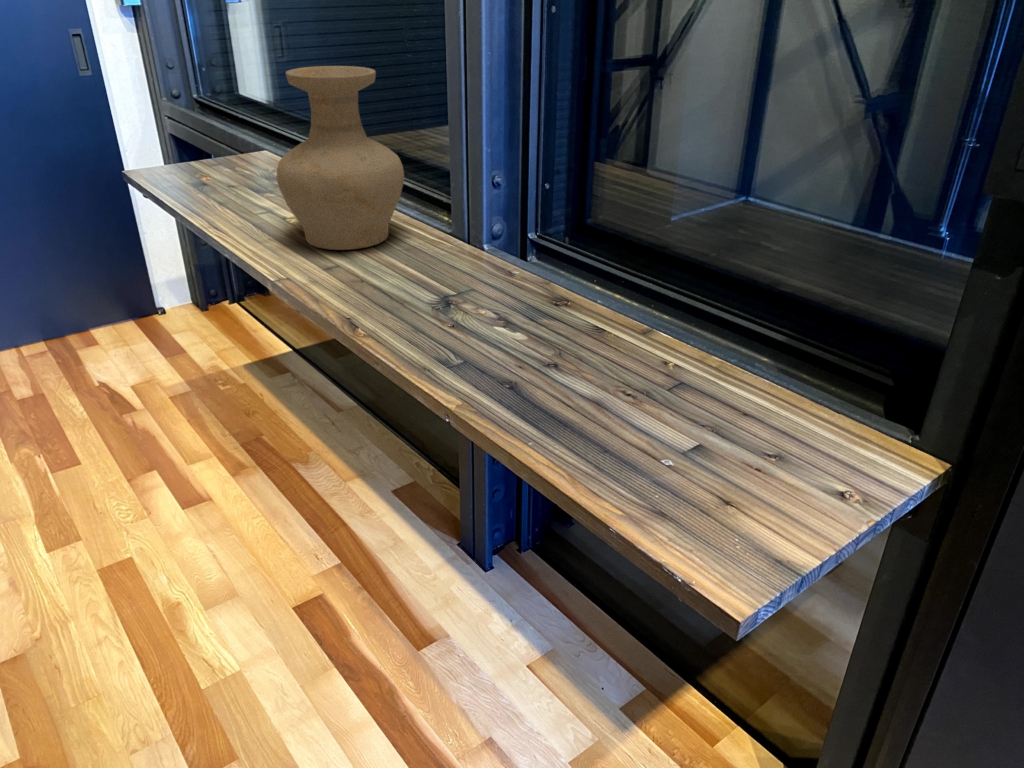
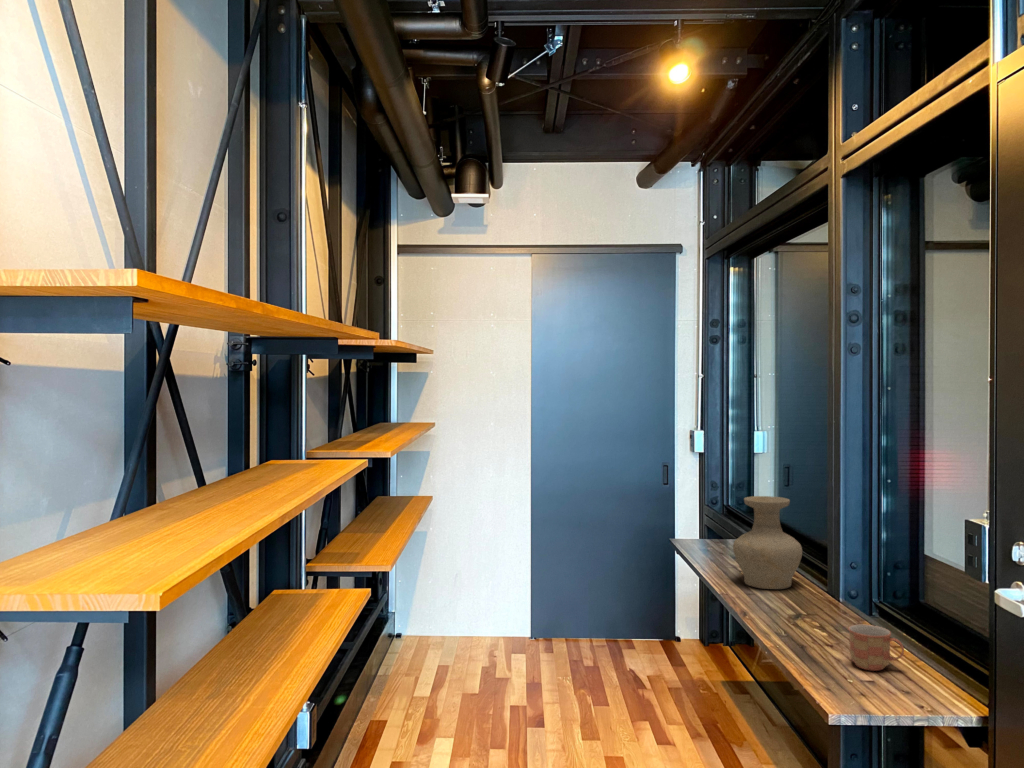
mug: none [618,318,718,412] -> present [848,625,904,671]

